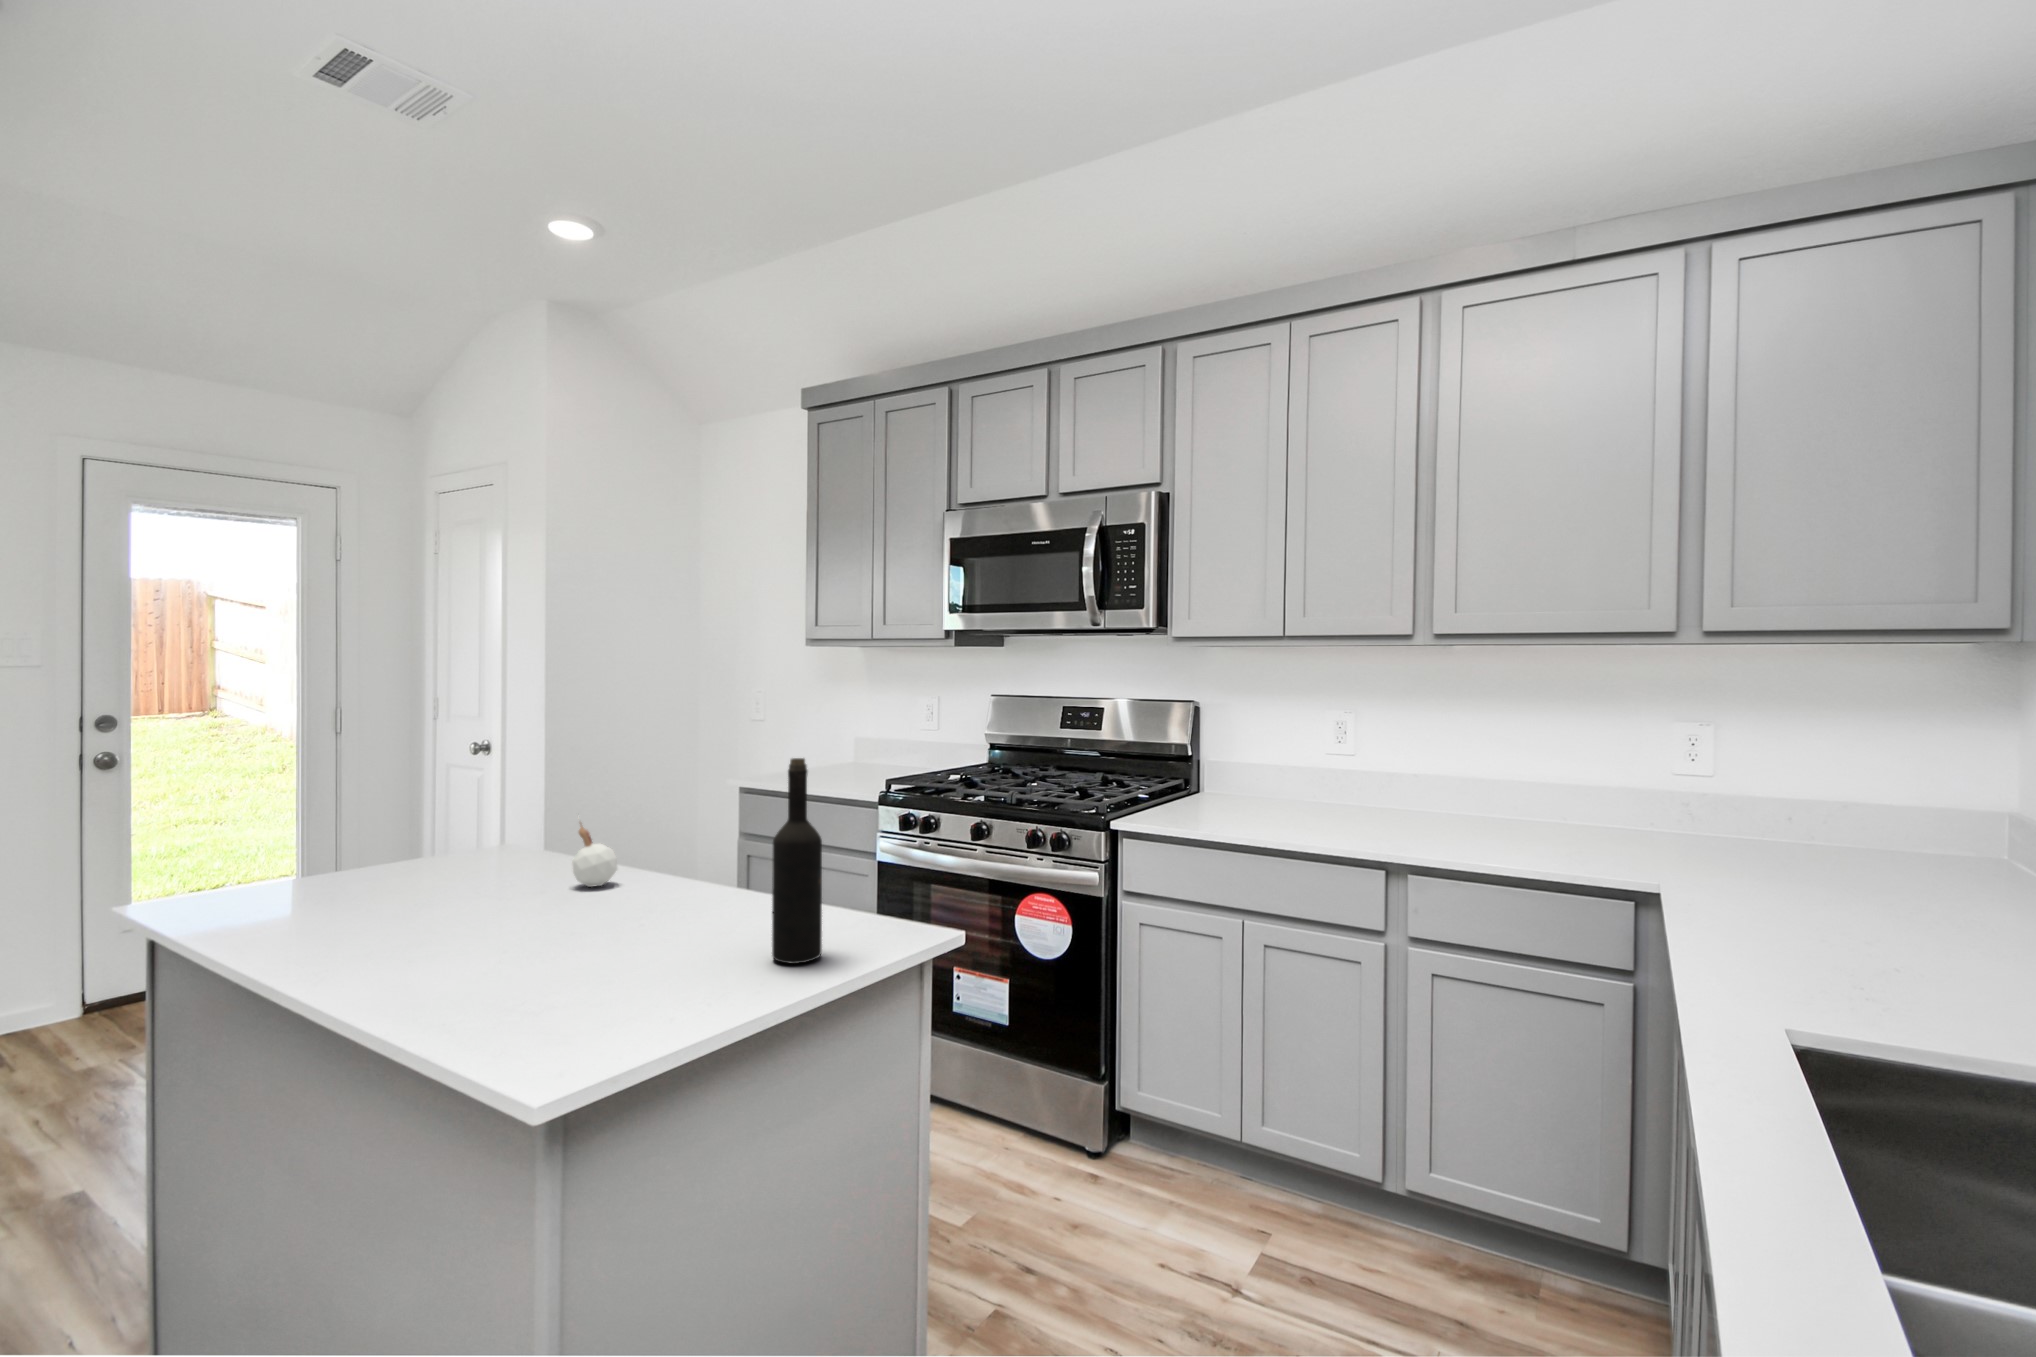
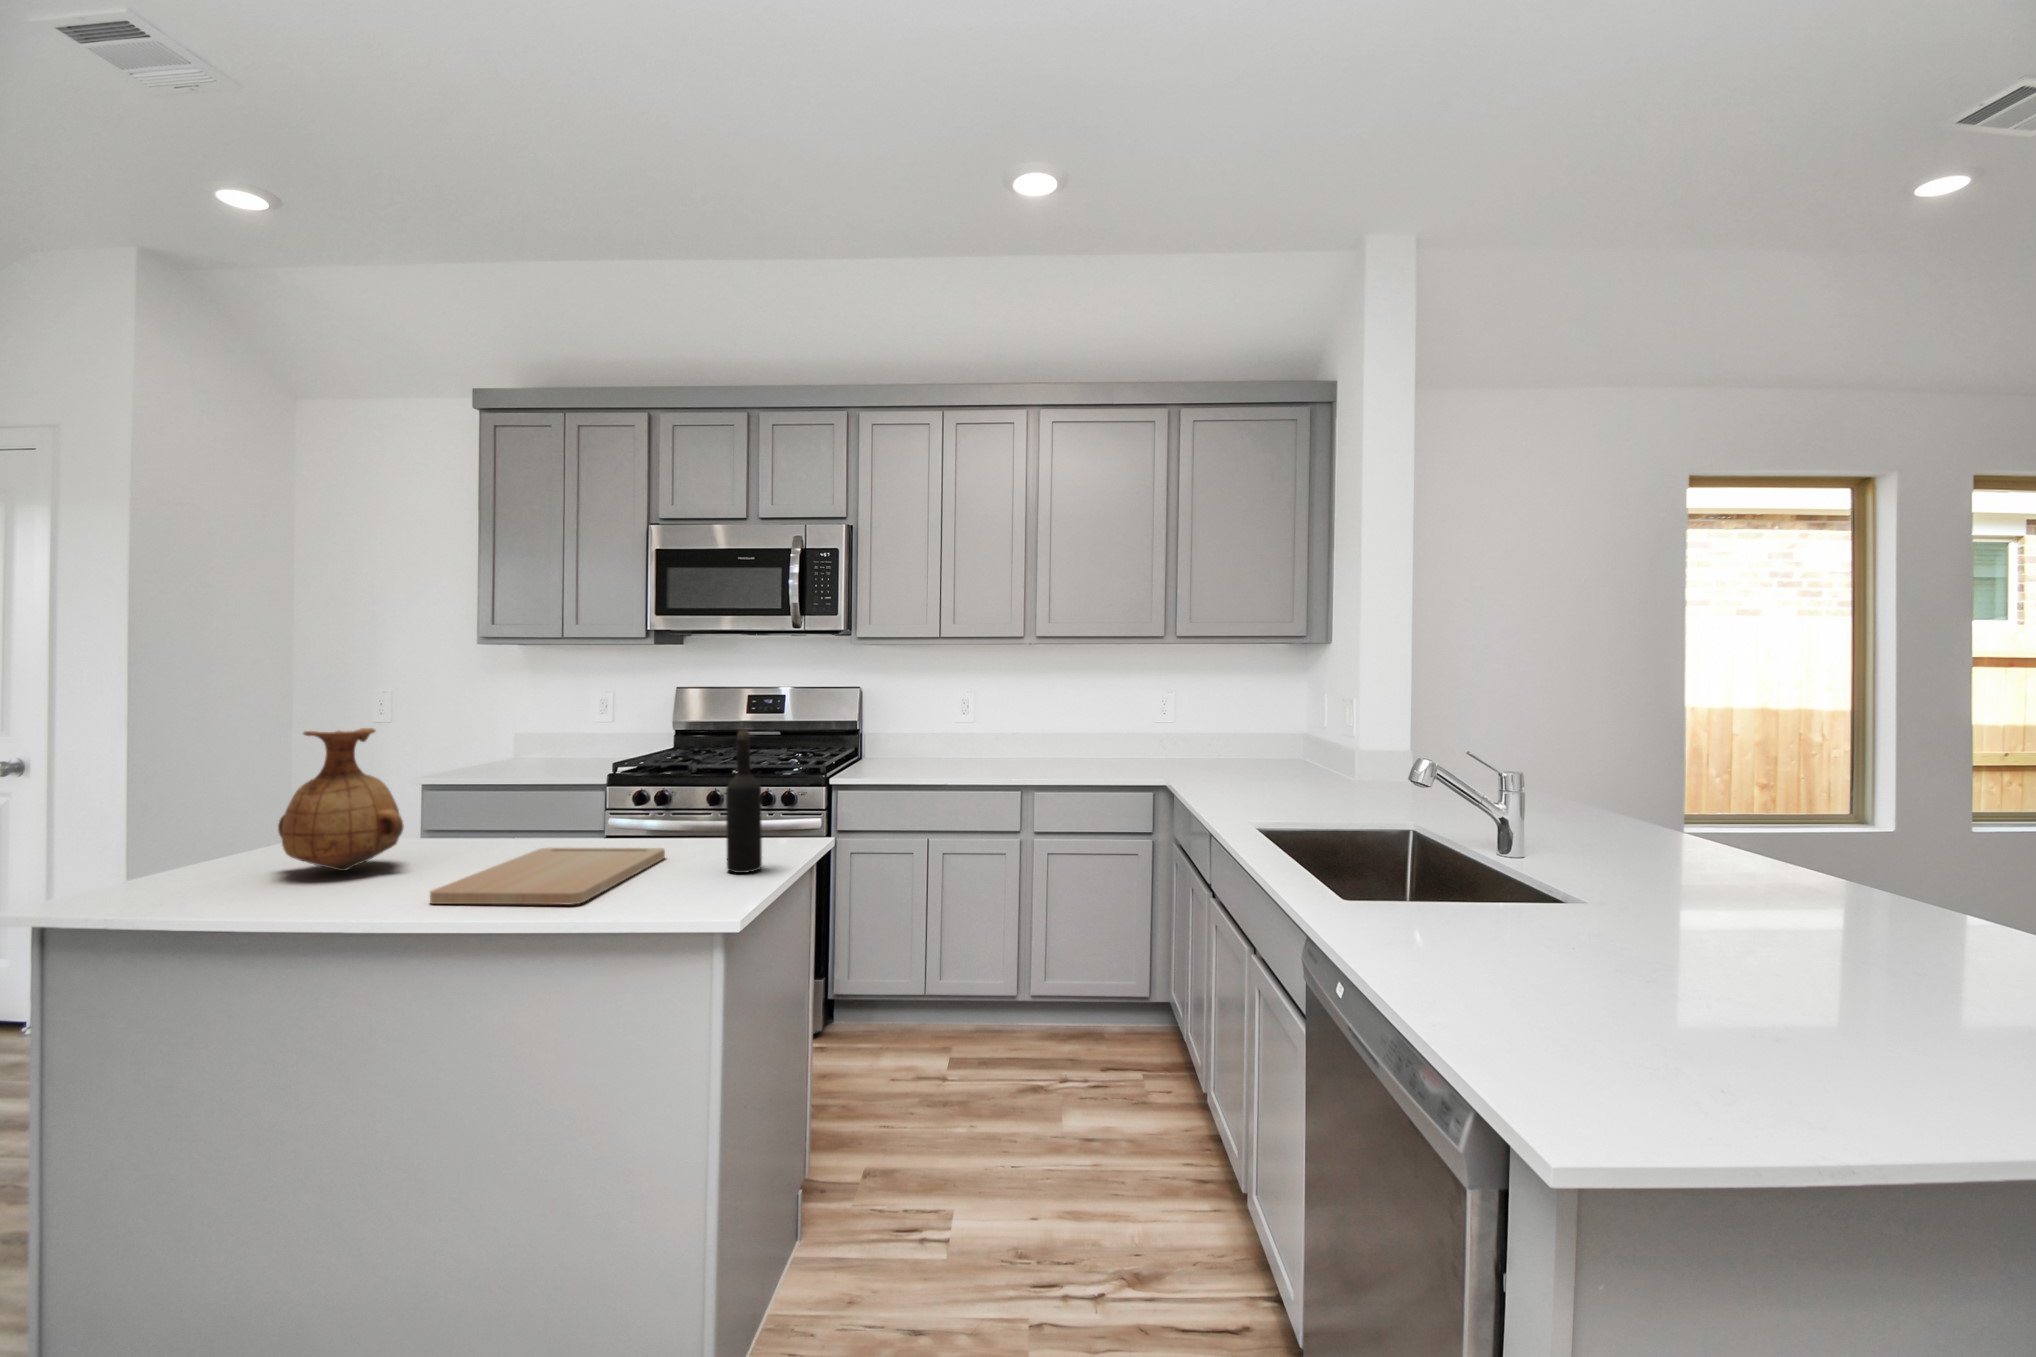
vase: none [387,733,512,892] -> present [278,728,404,871]
candle: present [572,822,617,887] -> none [455,794,497,855]
cutting board: none [413,888,750,985] -> present [430,848,665,905]

